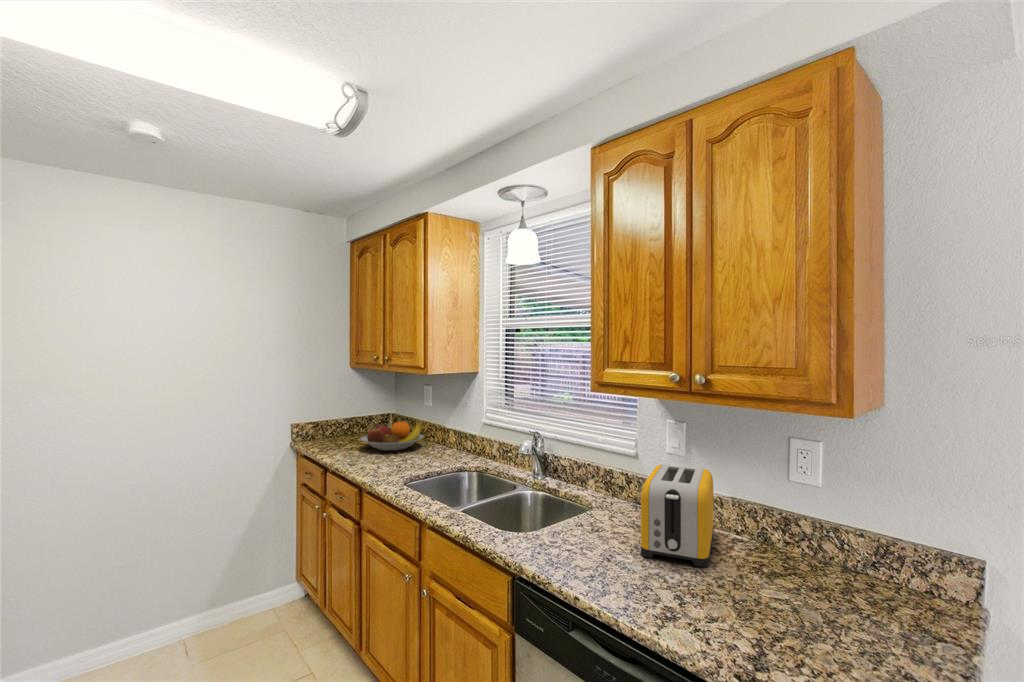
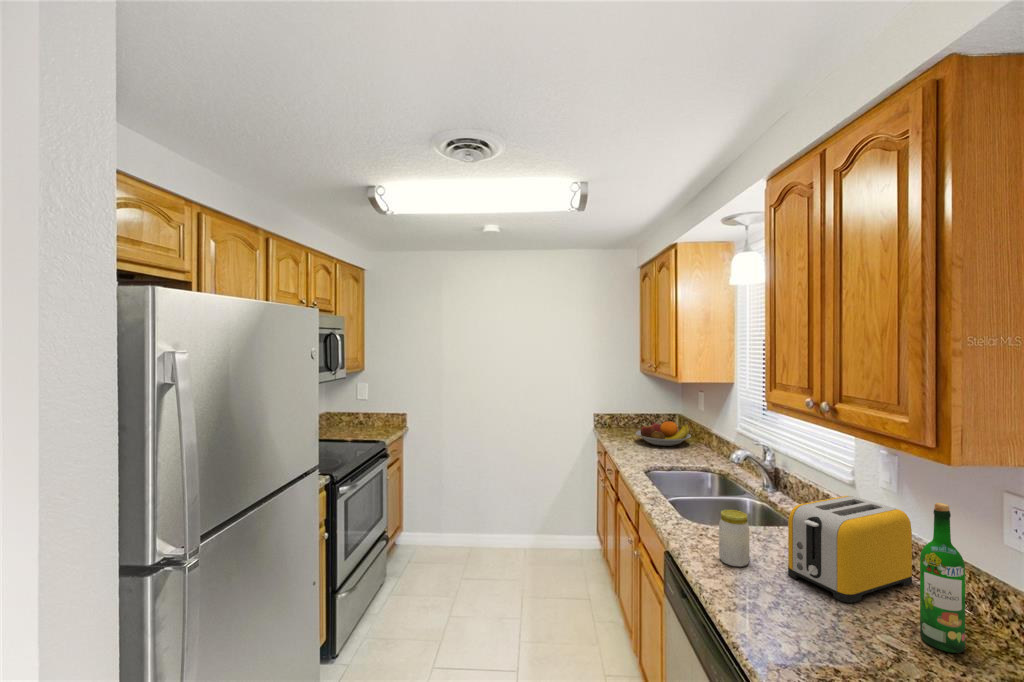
wine bottle: none [770,453,803,583] -> present [920,503,965,653]
jar: none [576,501,607,564] -> present [719,510,749,567]

